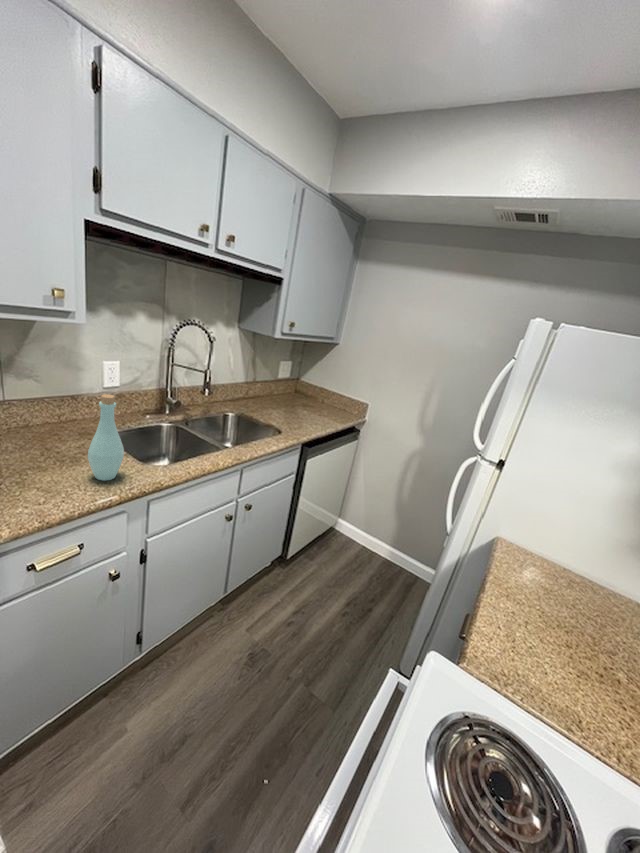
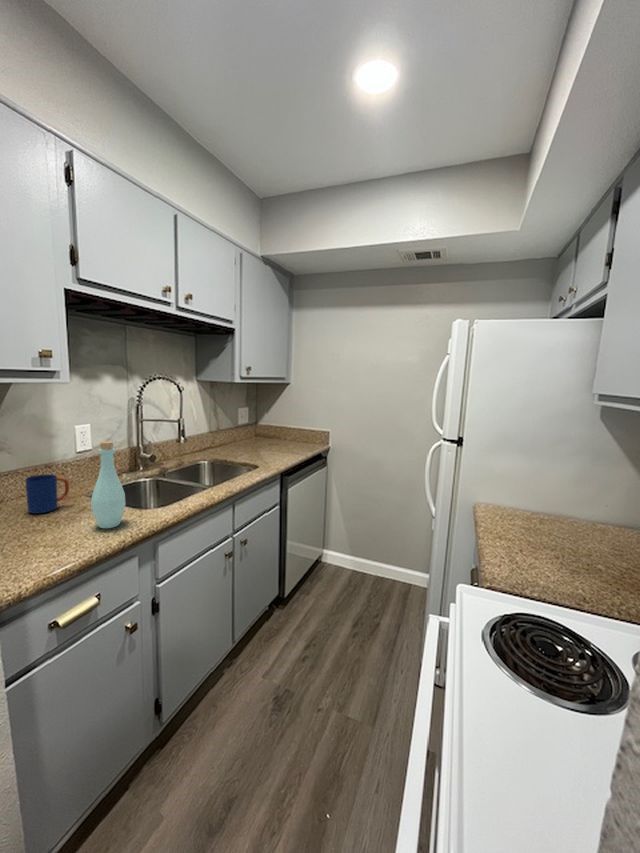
mug: none [40,409,83,447] -> present [26,474,69,513]

